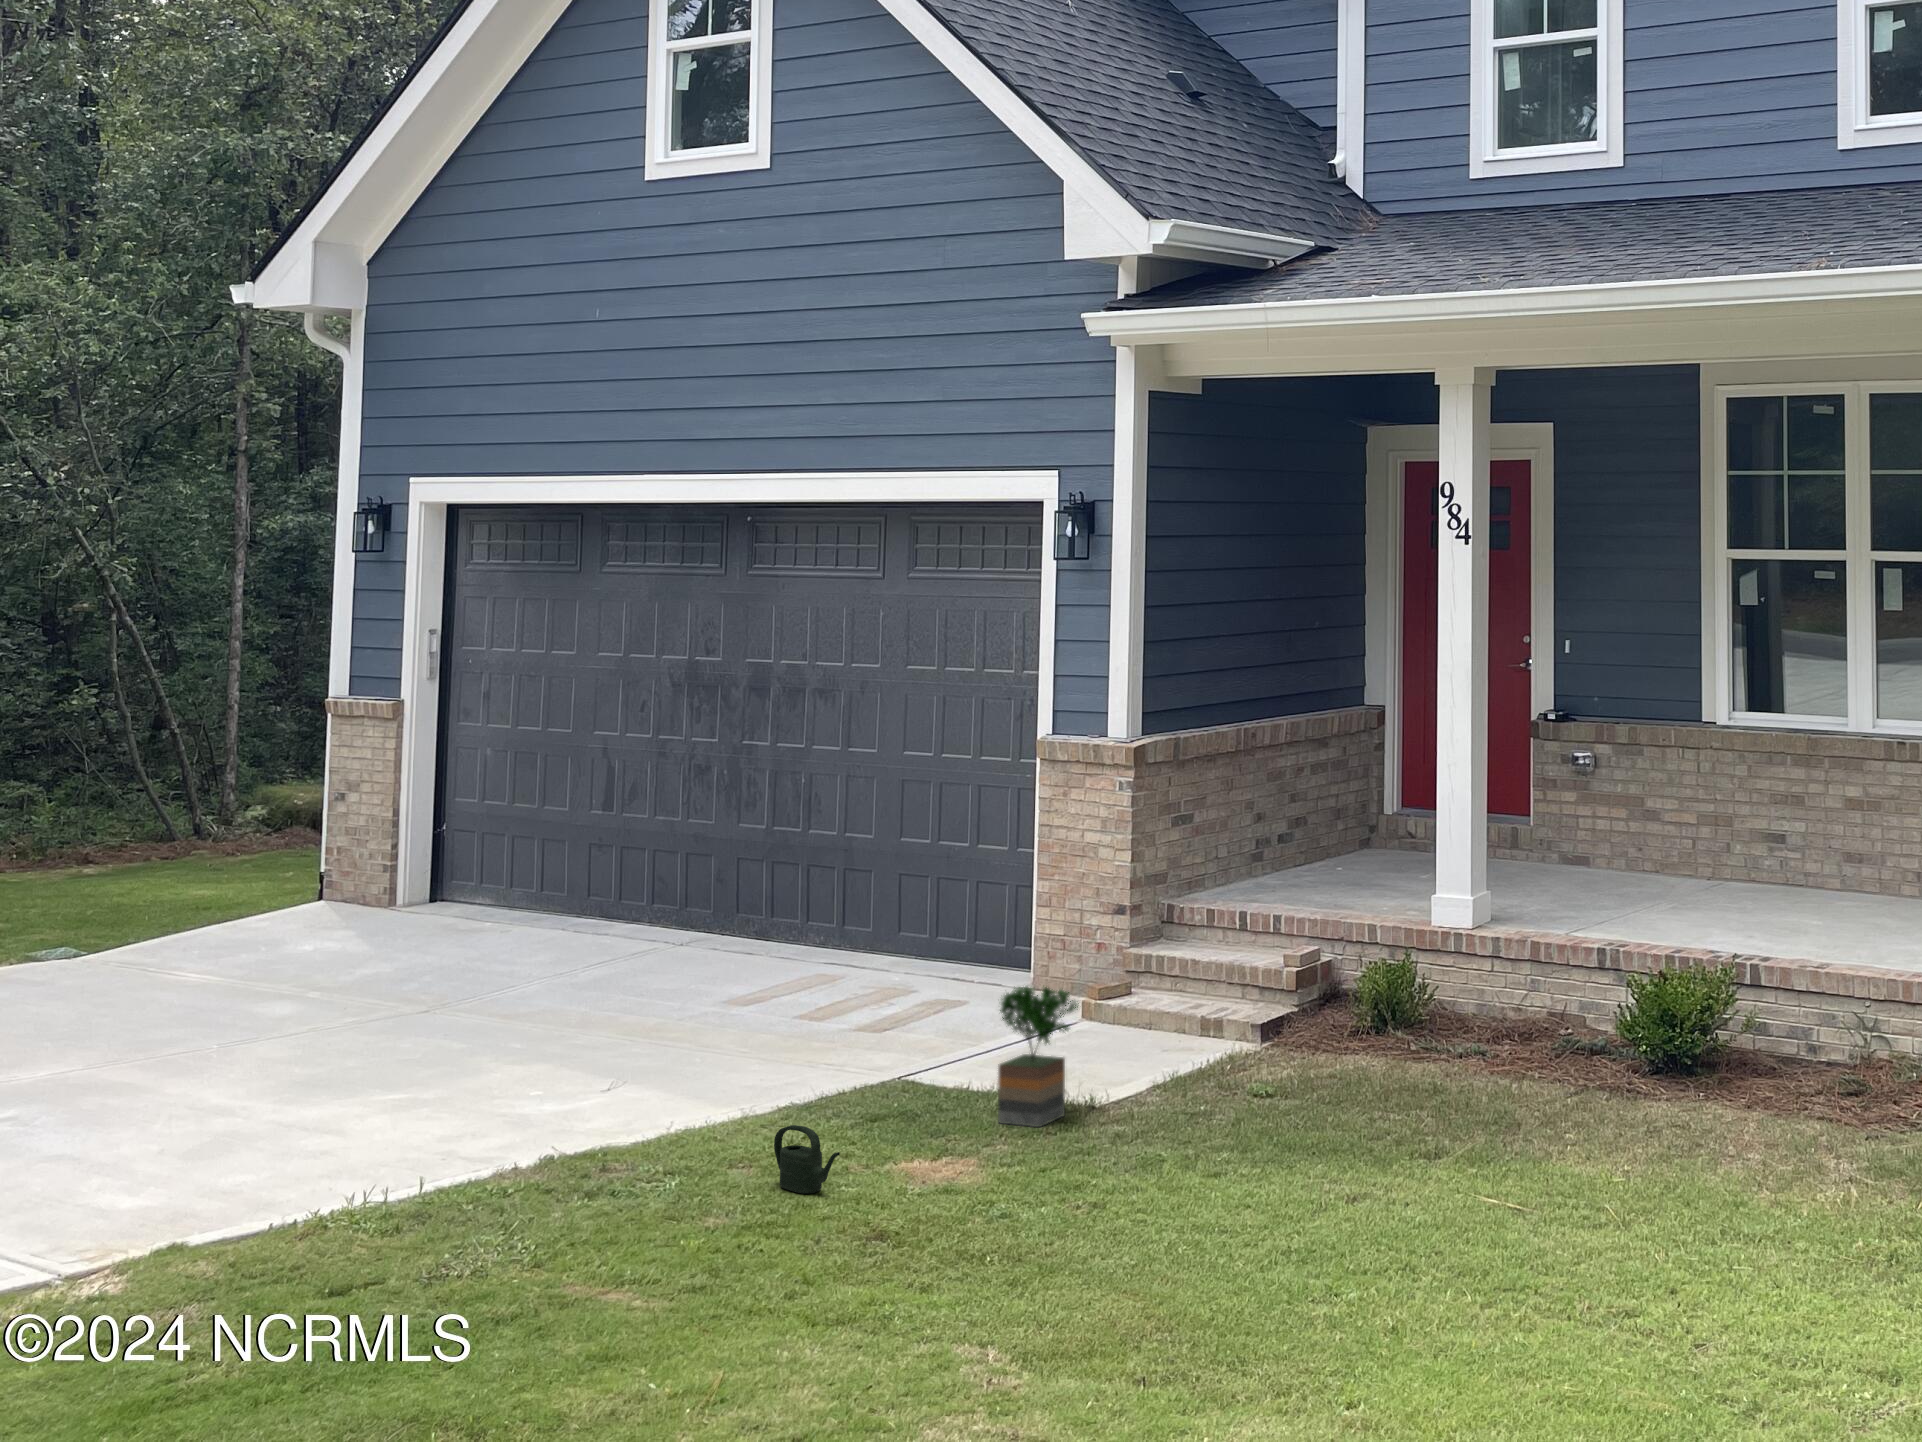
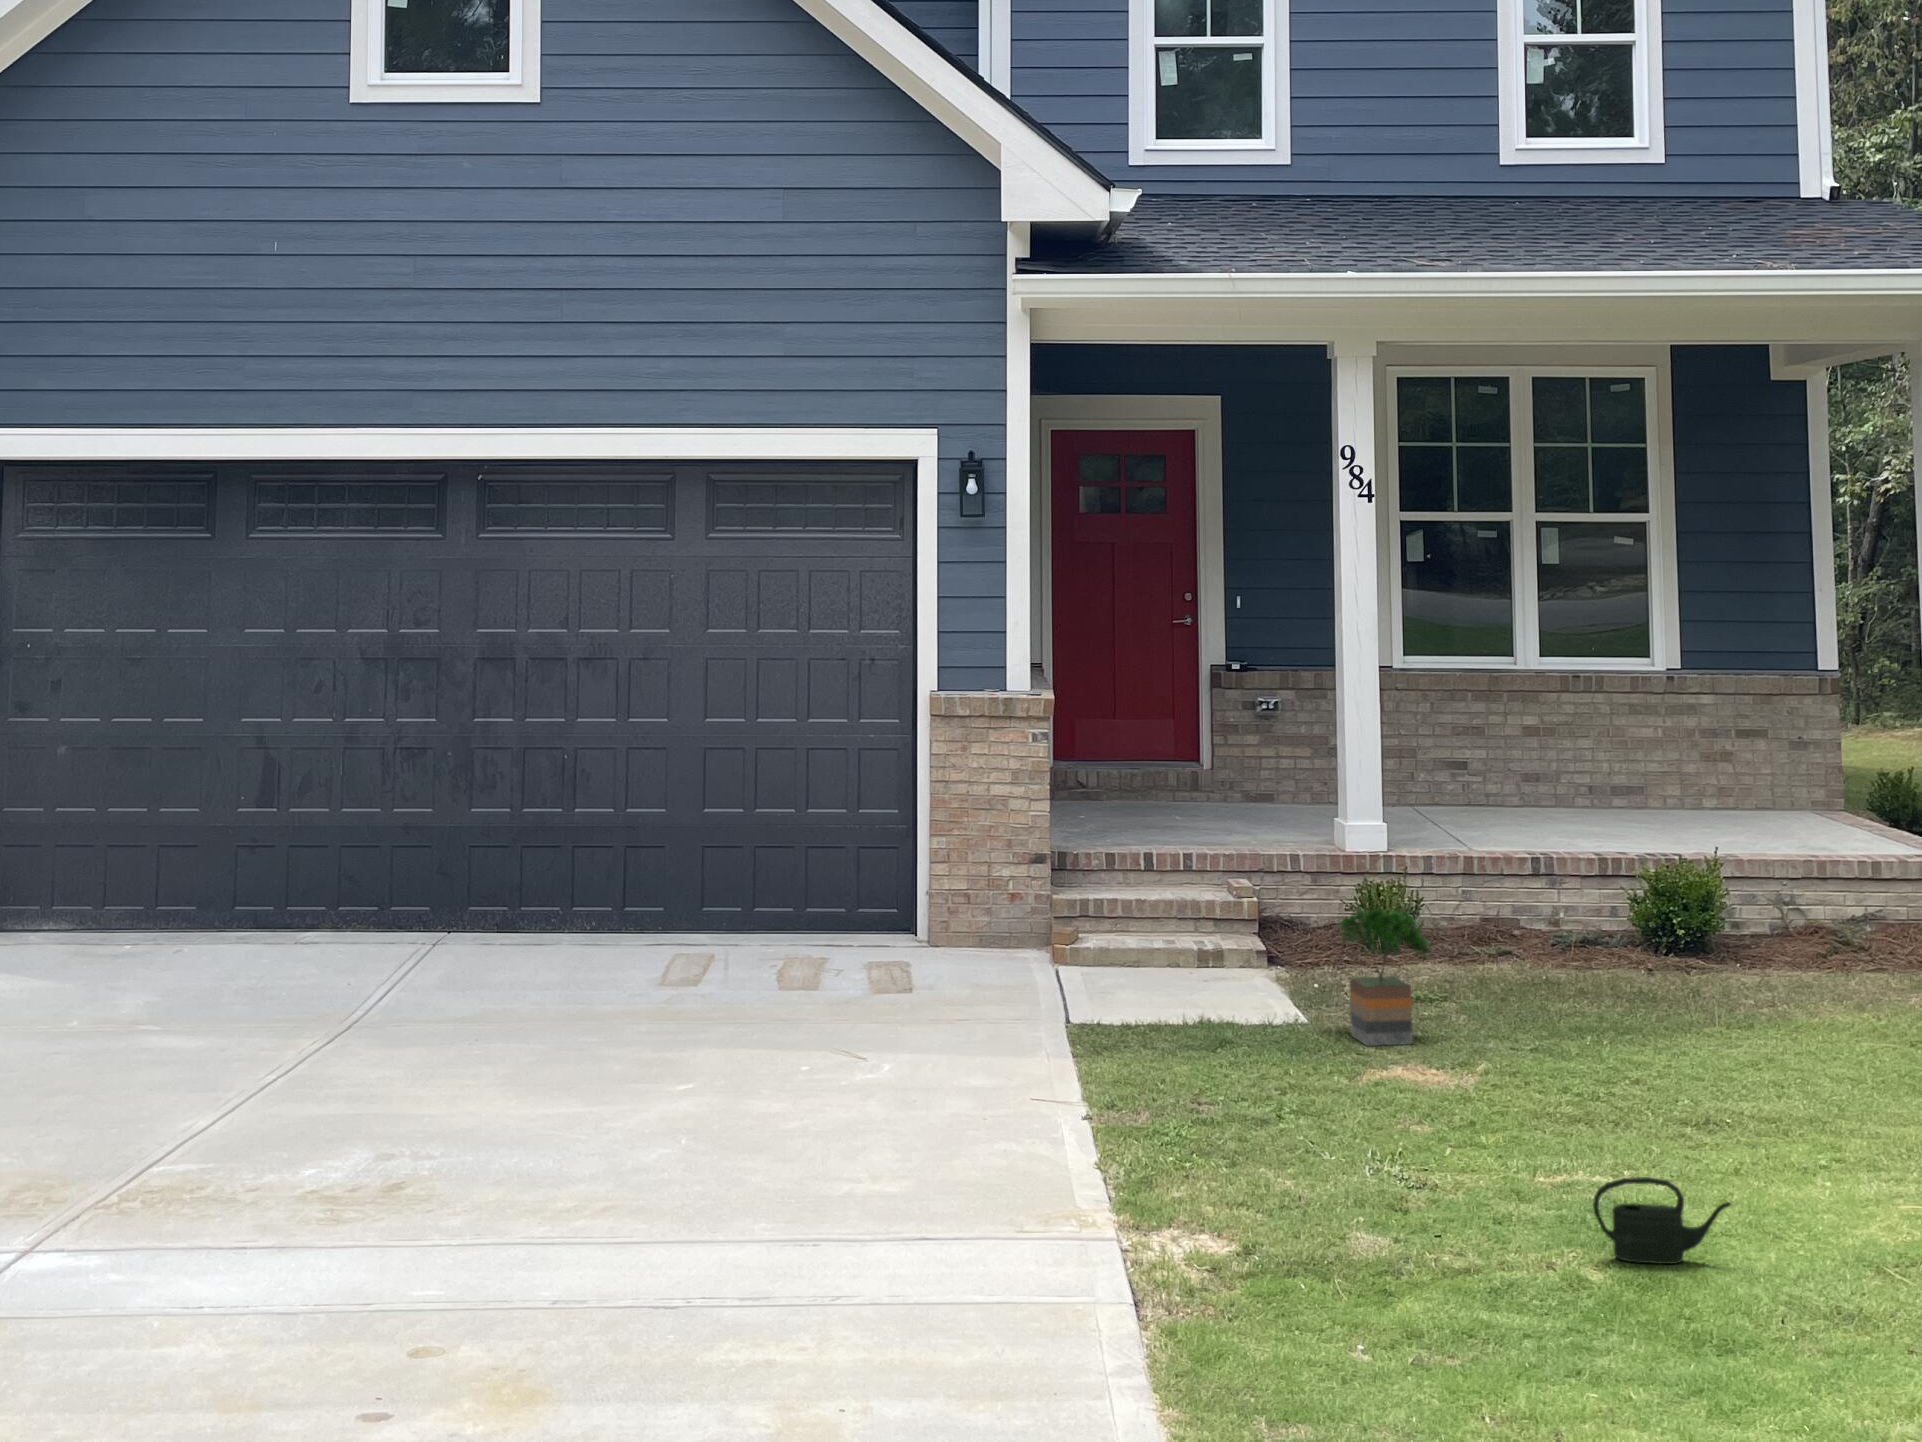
watering can: present [774,1125,840,1194] -> present [1593,1177,1731,1264]

